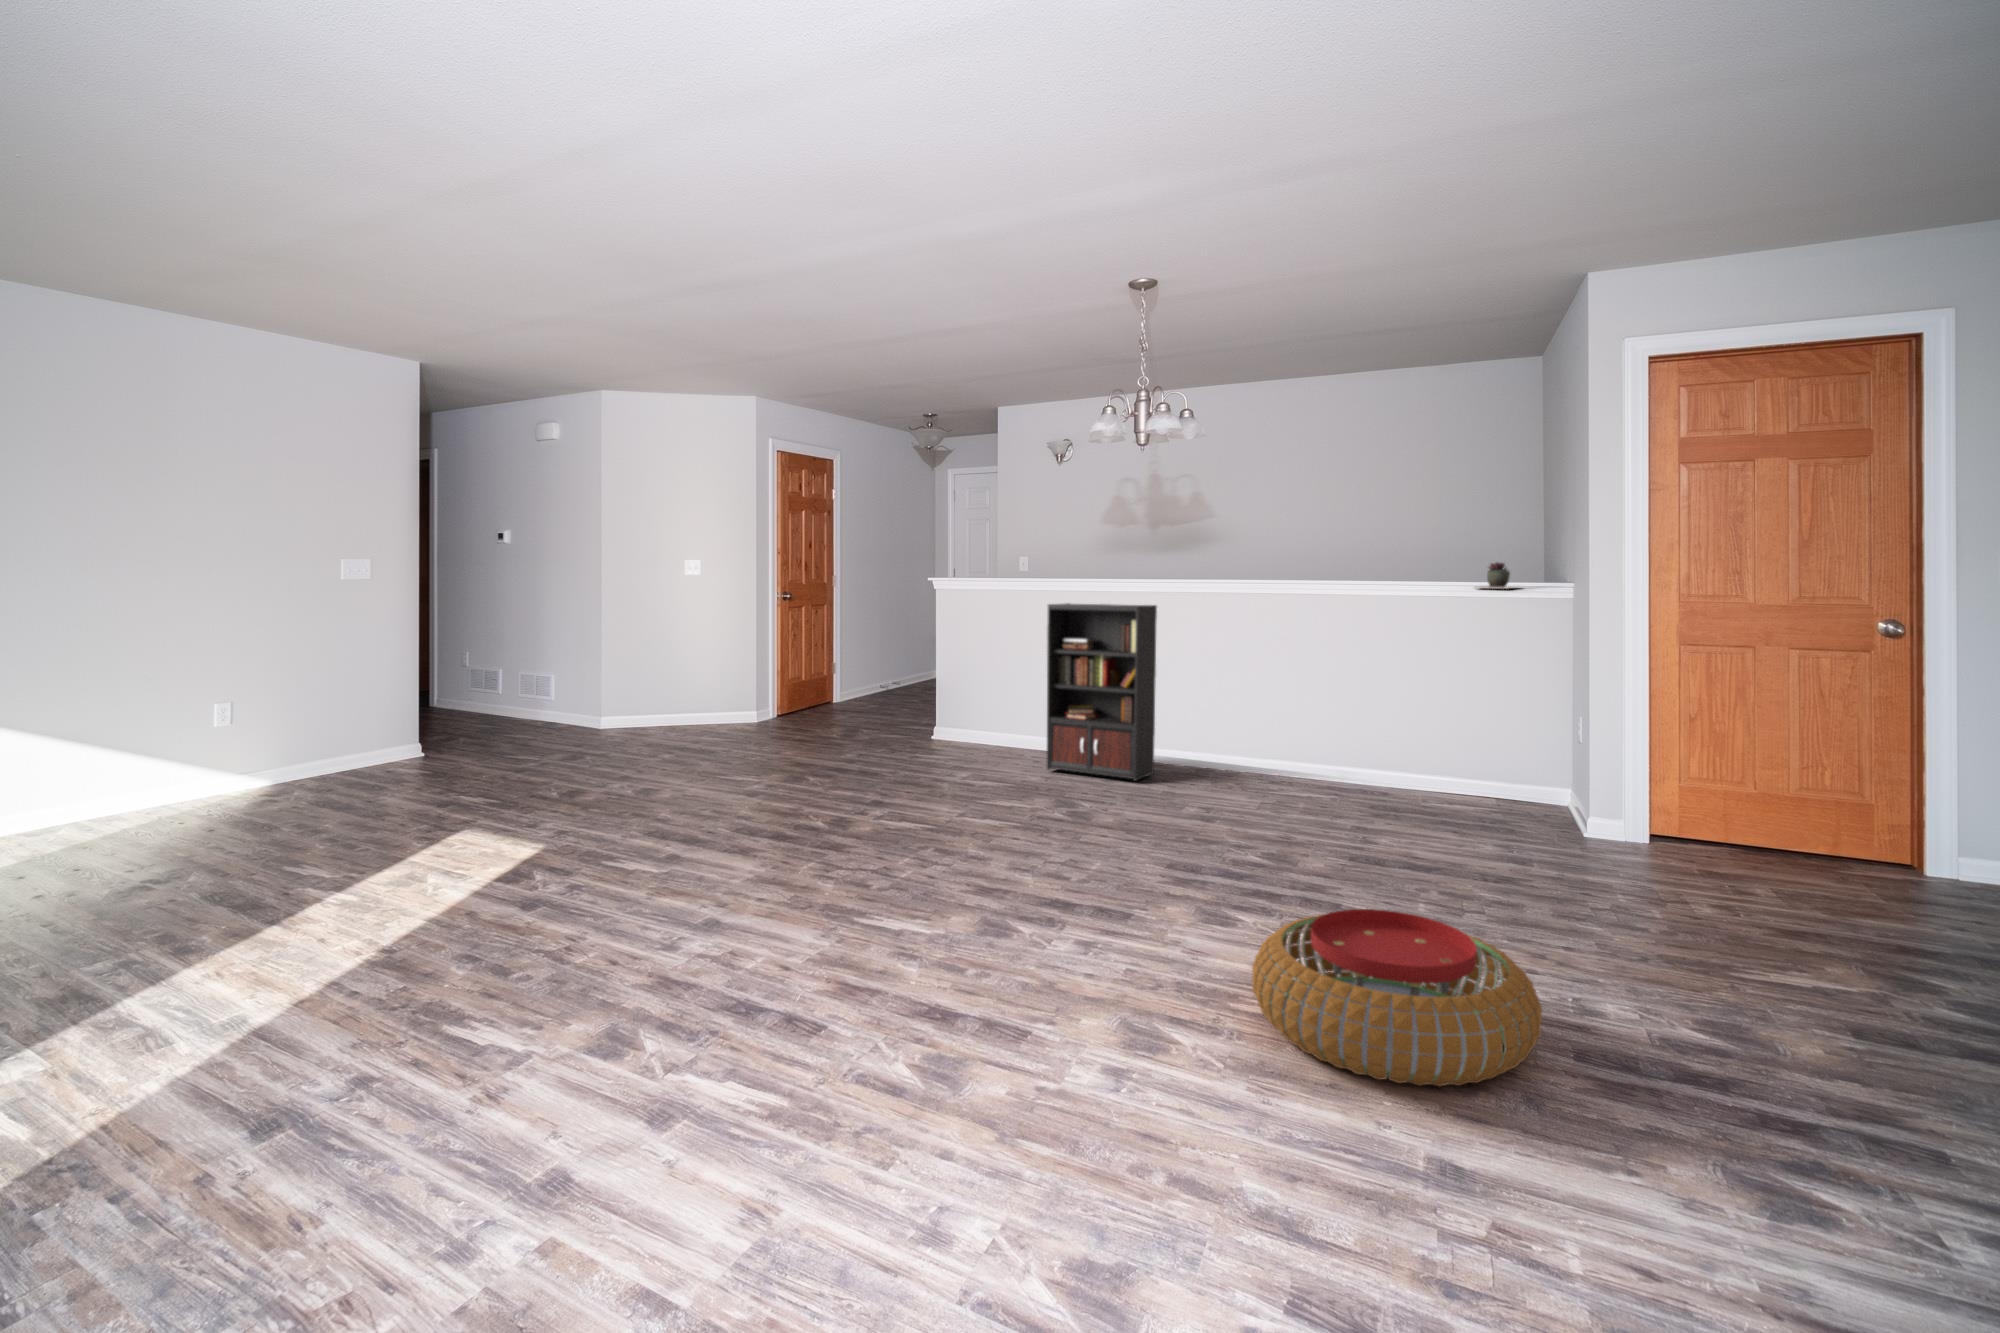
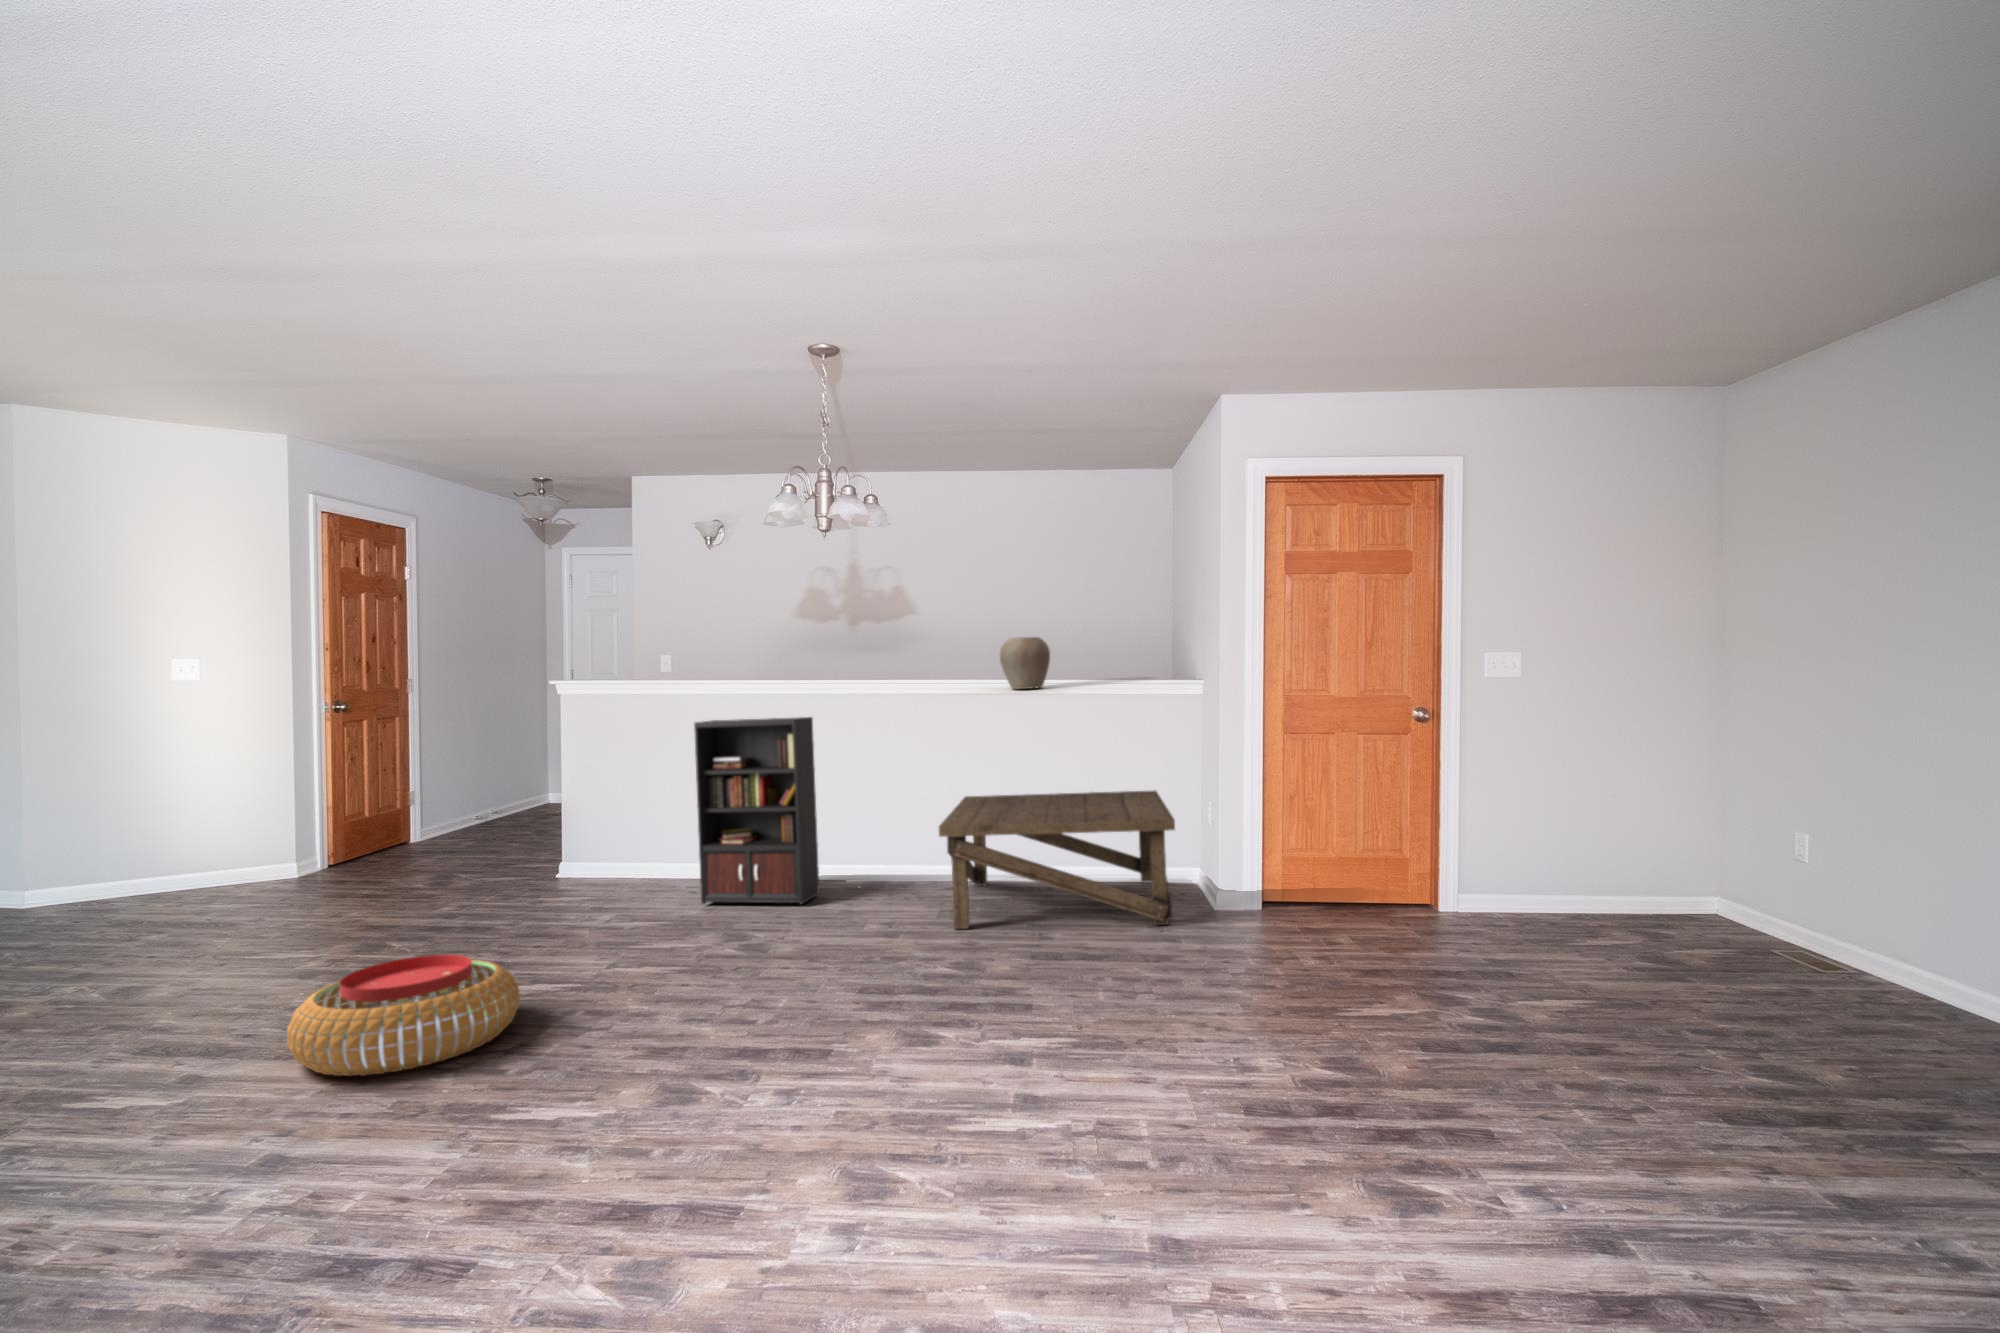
vase: none [1355,533,1412,588] -> present [1000,637,1050,689]
succulent plant: present [1476,562,1520,589] -> none [1106,660,1145,686]
coffee table: none [1269,694,1537,850] -> present [939,790,1175,929]
pouf: present [1252,909,1542,1086] -> present [287,955,520,1076]

